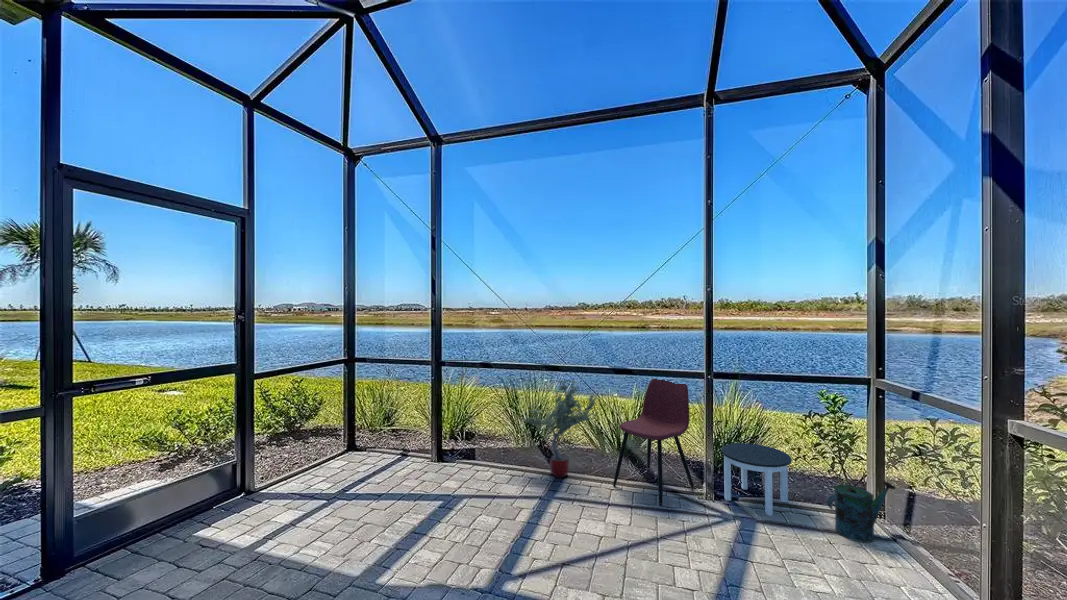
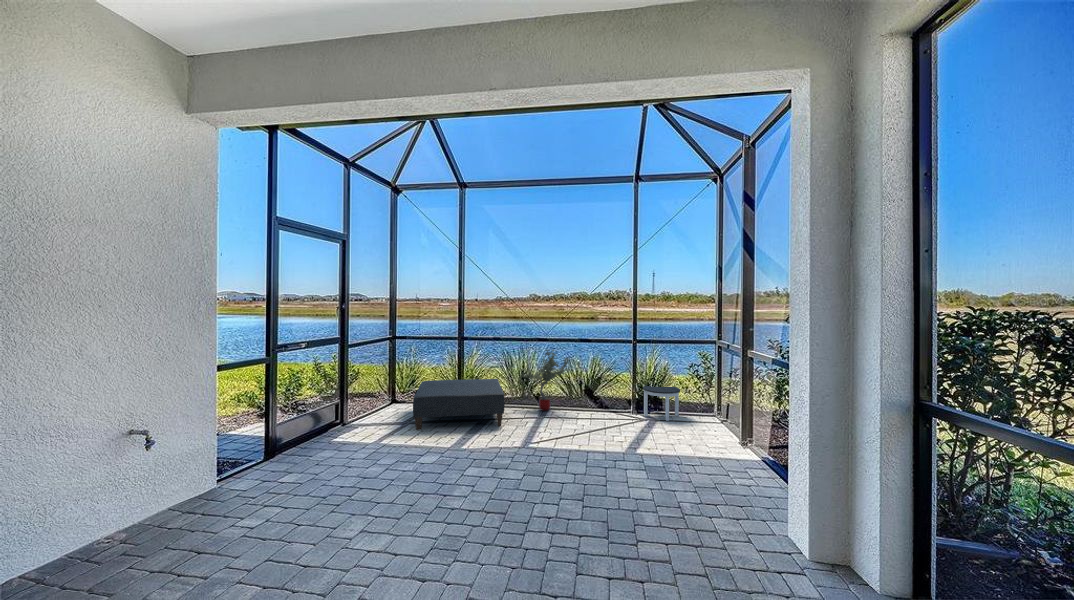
dining chair: present [613,379,694,506] -> none [579,345,627,420]
ottoman: none [330,423,491,518] -> present [413,379,505,430]
watering can: present [828,481,896,542] -> none [696,397,730,428]

